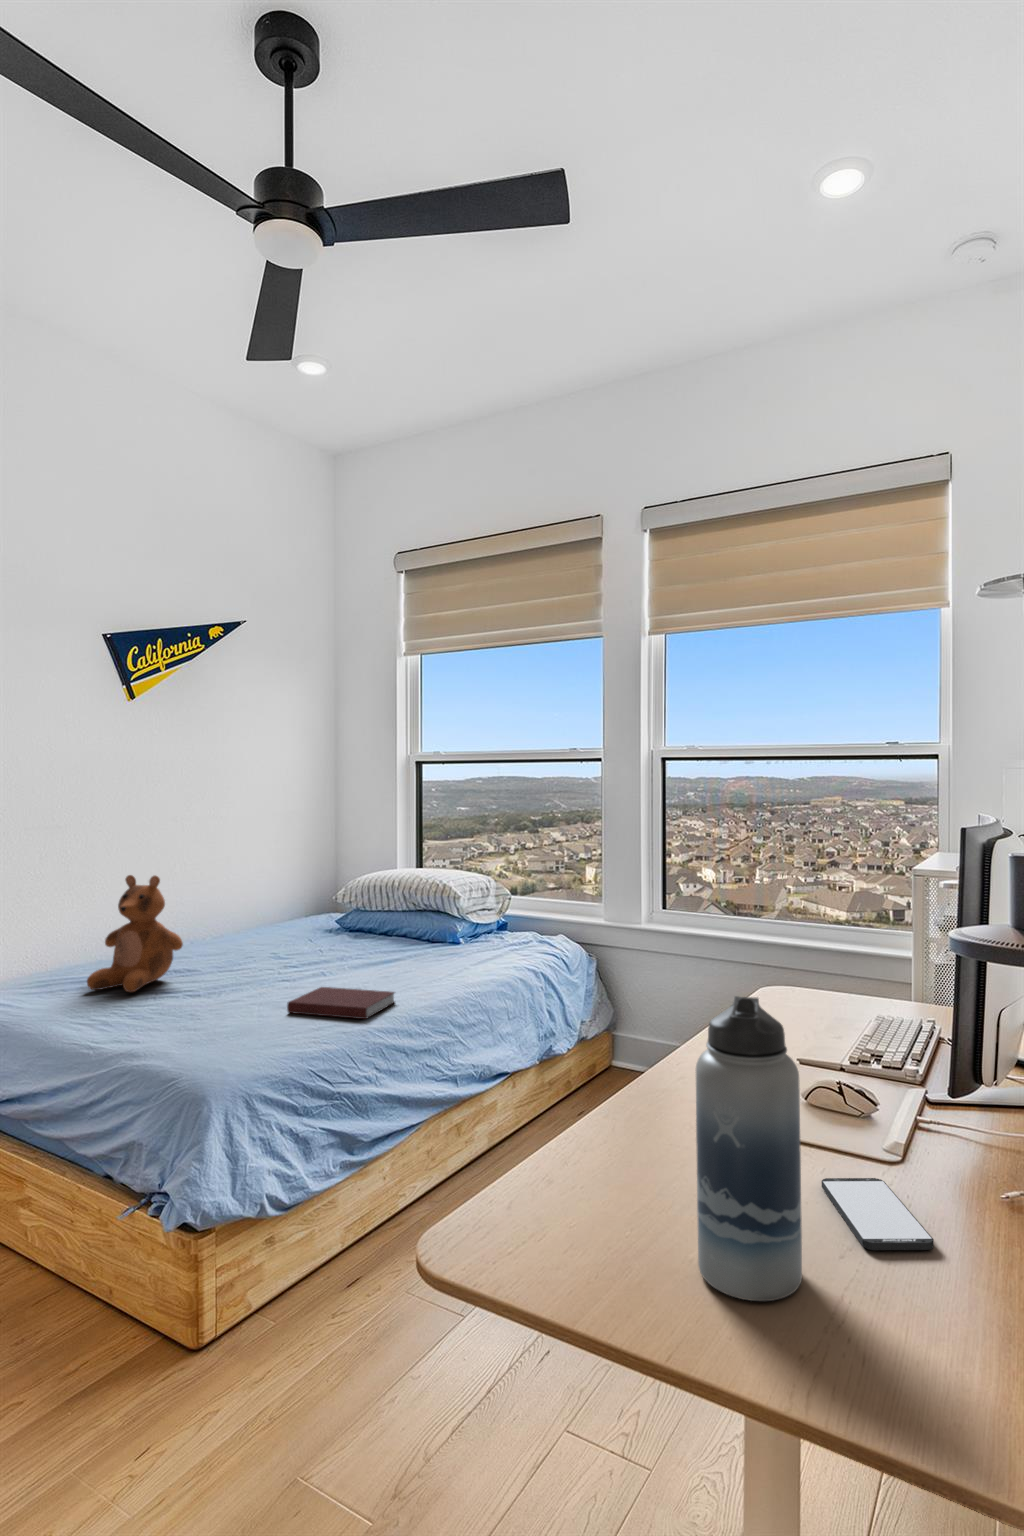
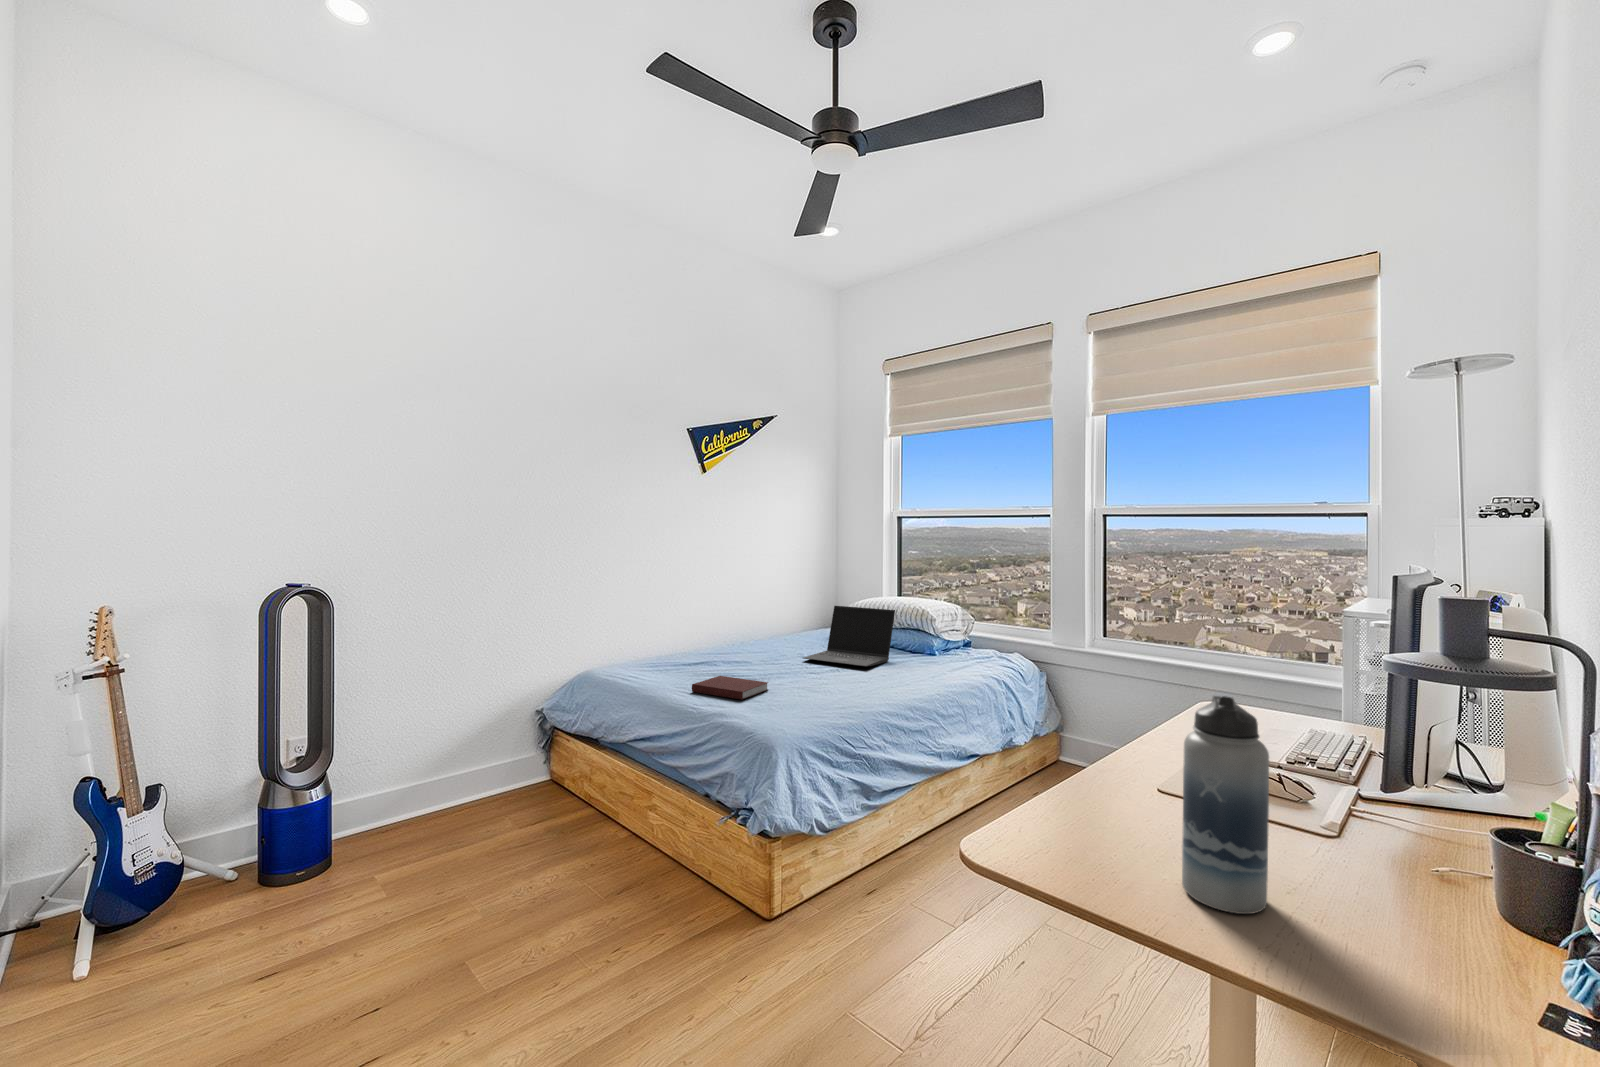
teddy bear: present [87,875,183,992] -> none [681,593,744,675]
laptop: none [273,884,402,966] -> present [803,606,895,666]
notebook: present [287,987,394,1019] -> present [692,676,768,700]
smartphone: present [822,1178,934,1250] -> none [1274,840,1376,897]

